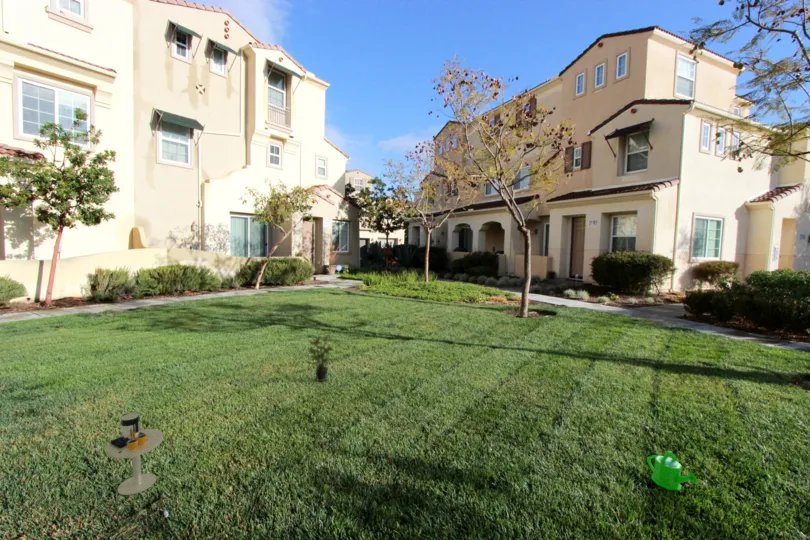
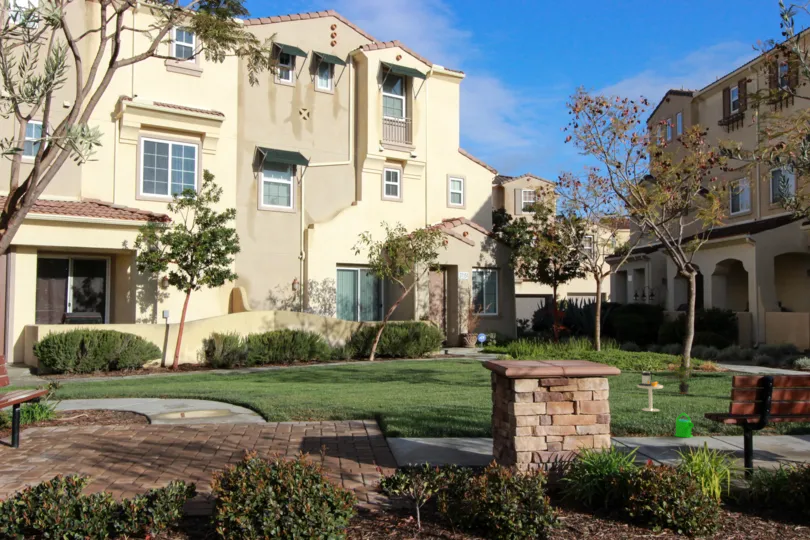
potted plant: present [309,334,333,381] -> present [673,356,692,394]
side table: present [106,413,163,495] -> present [637,372,663,411]

